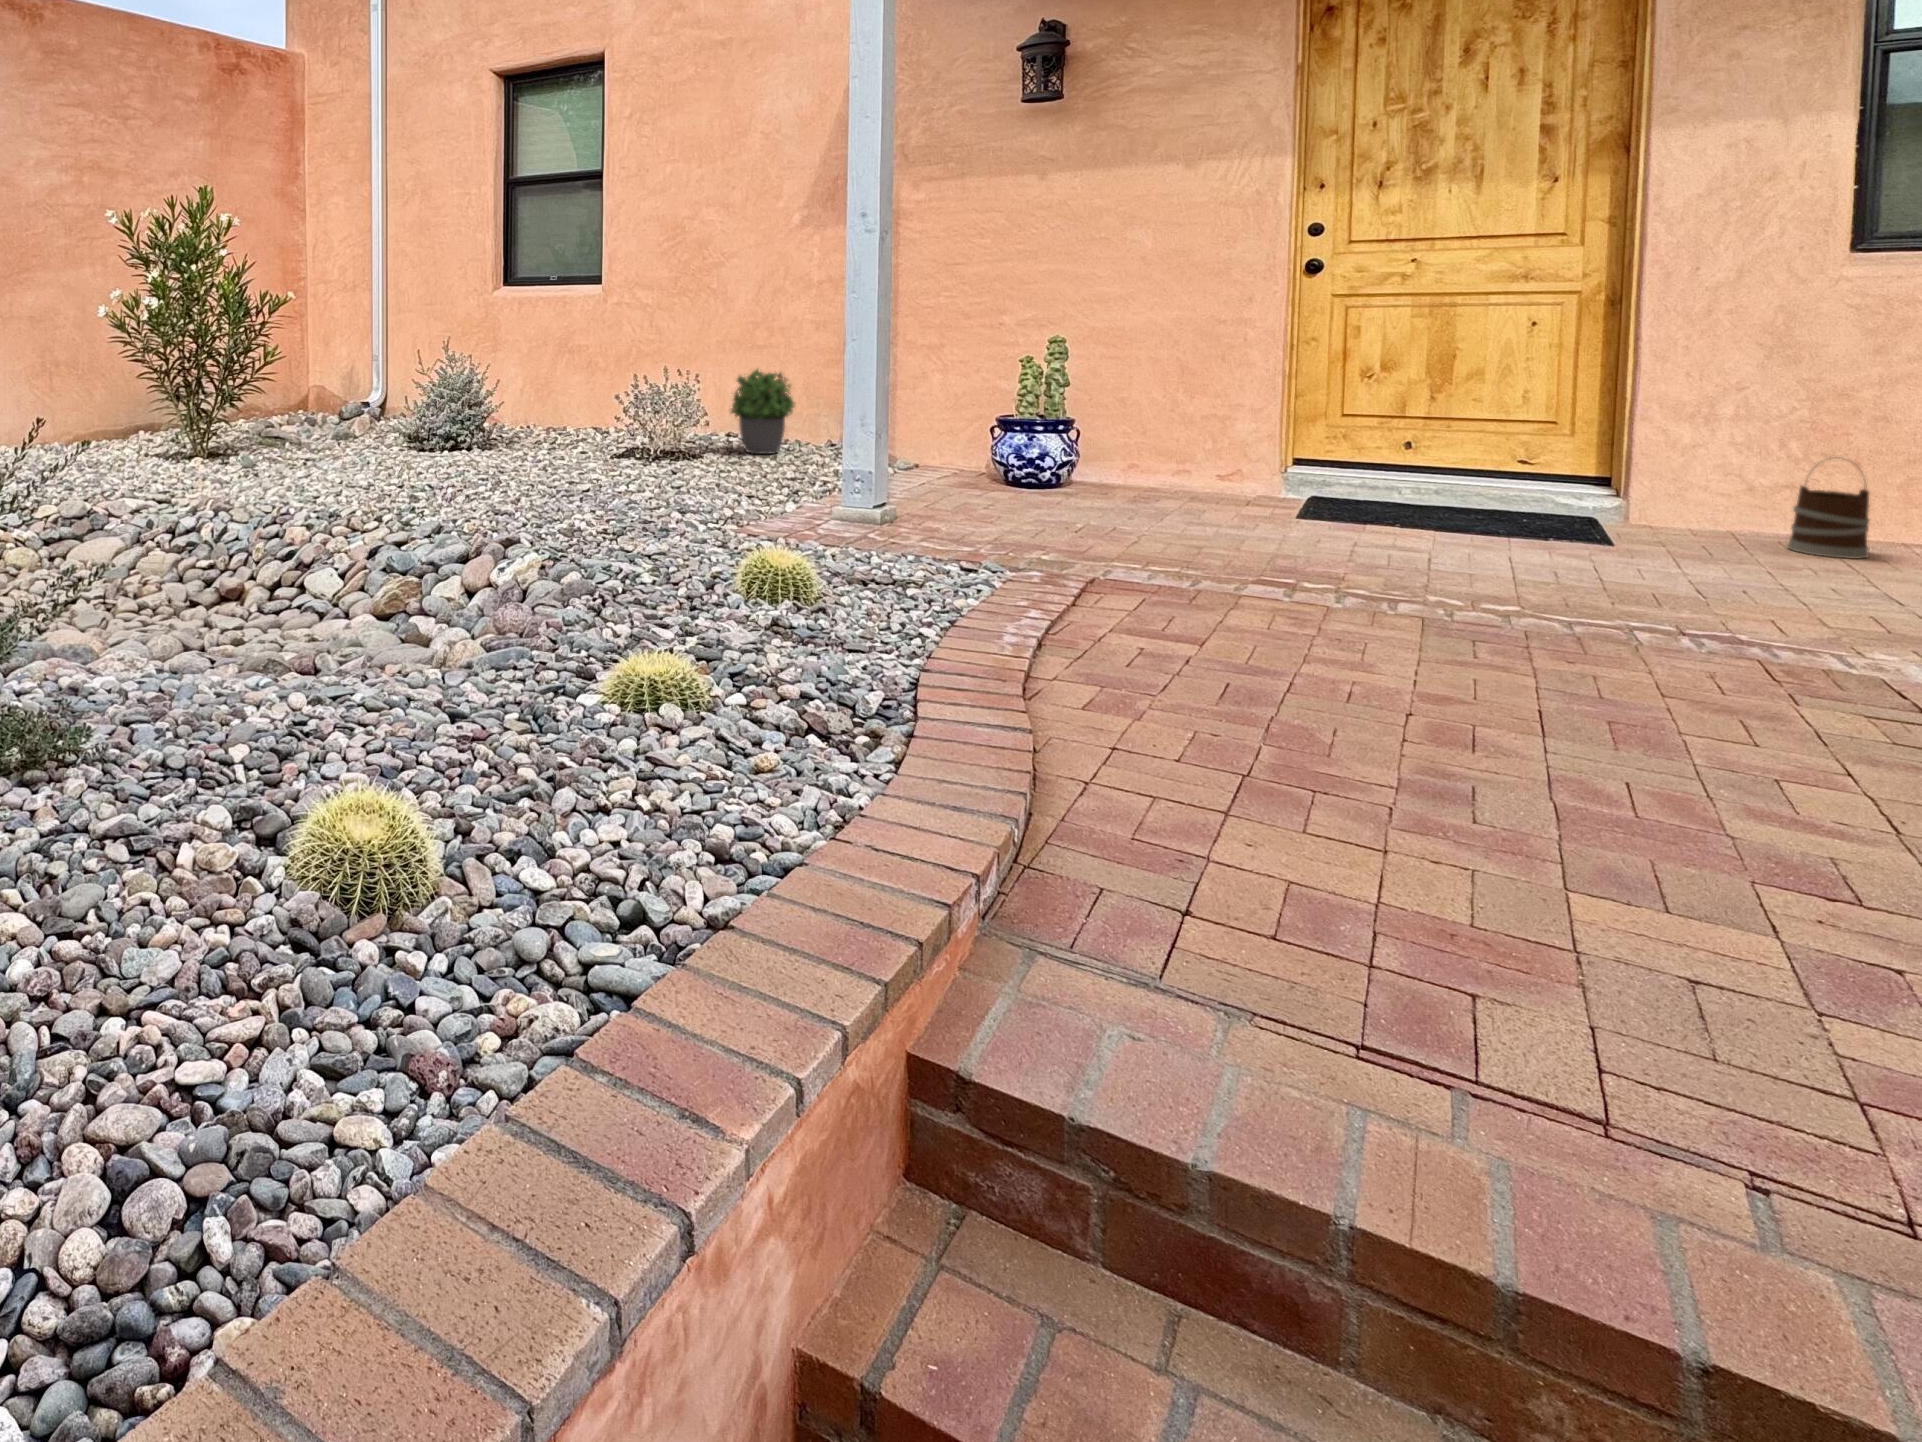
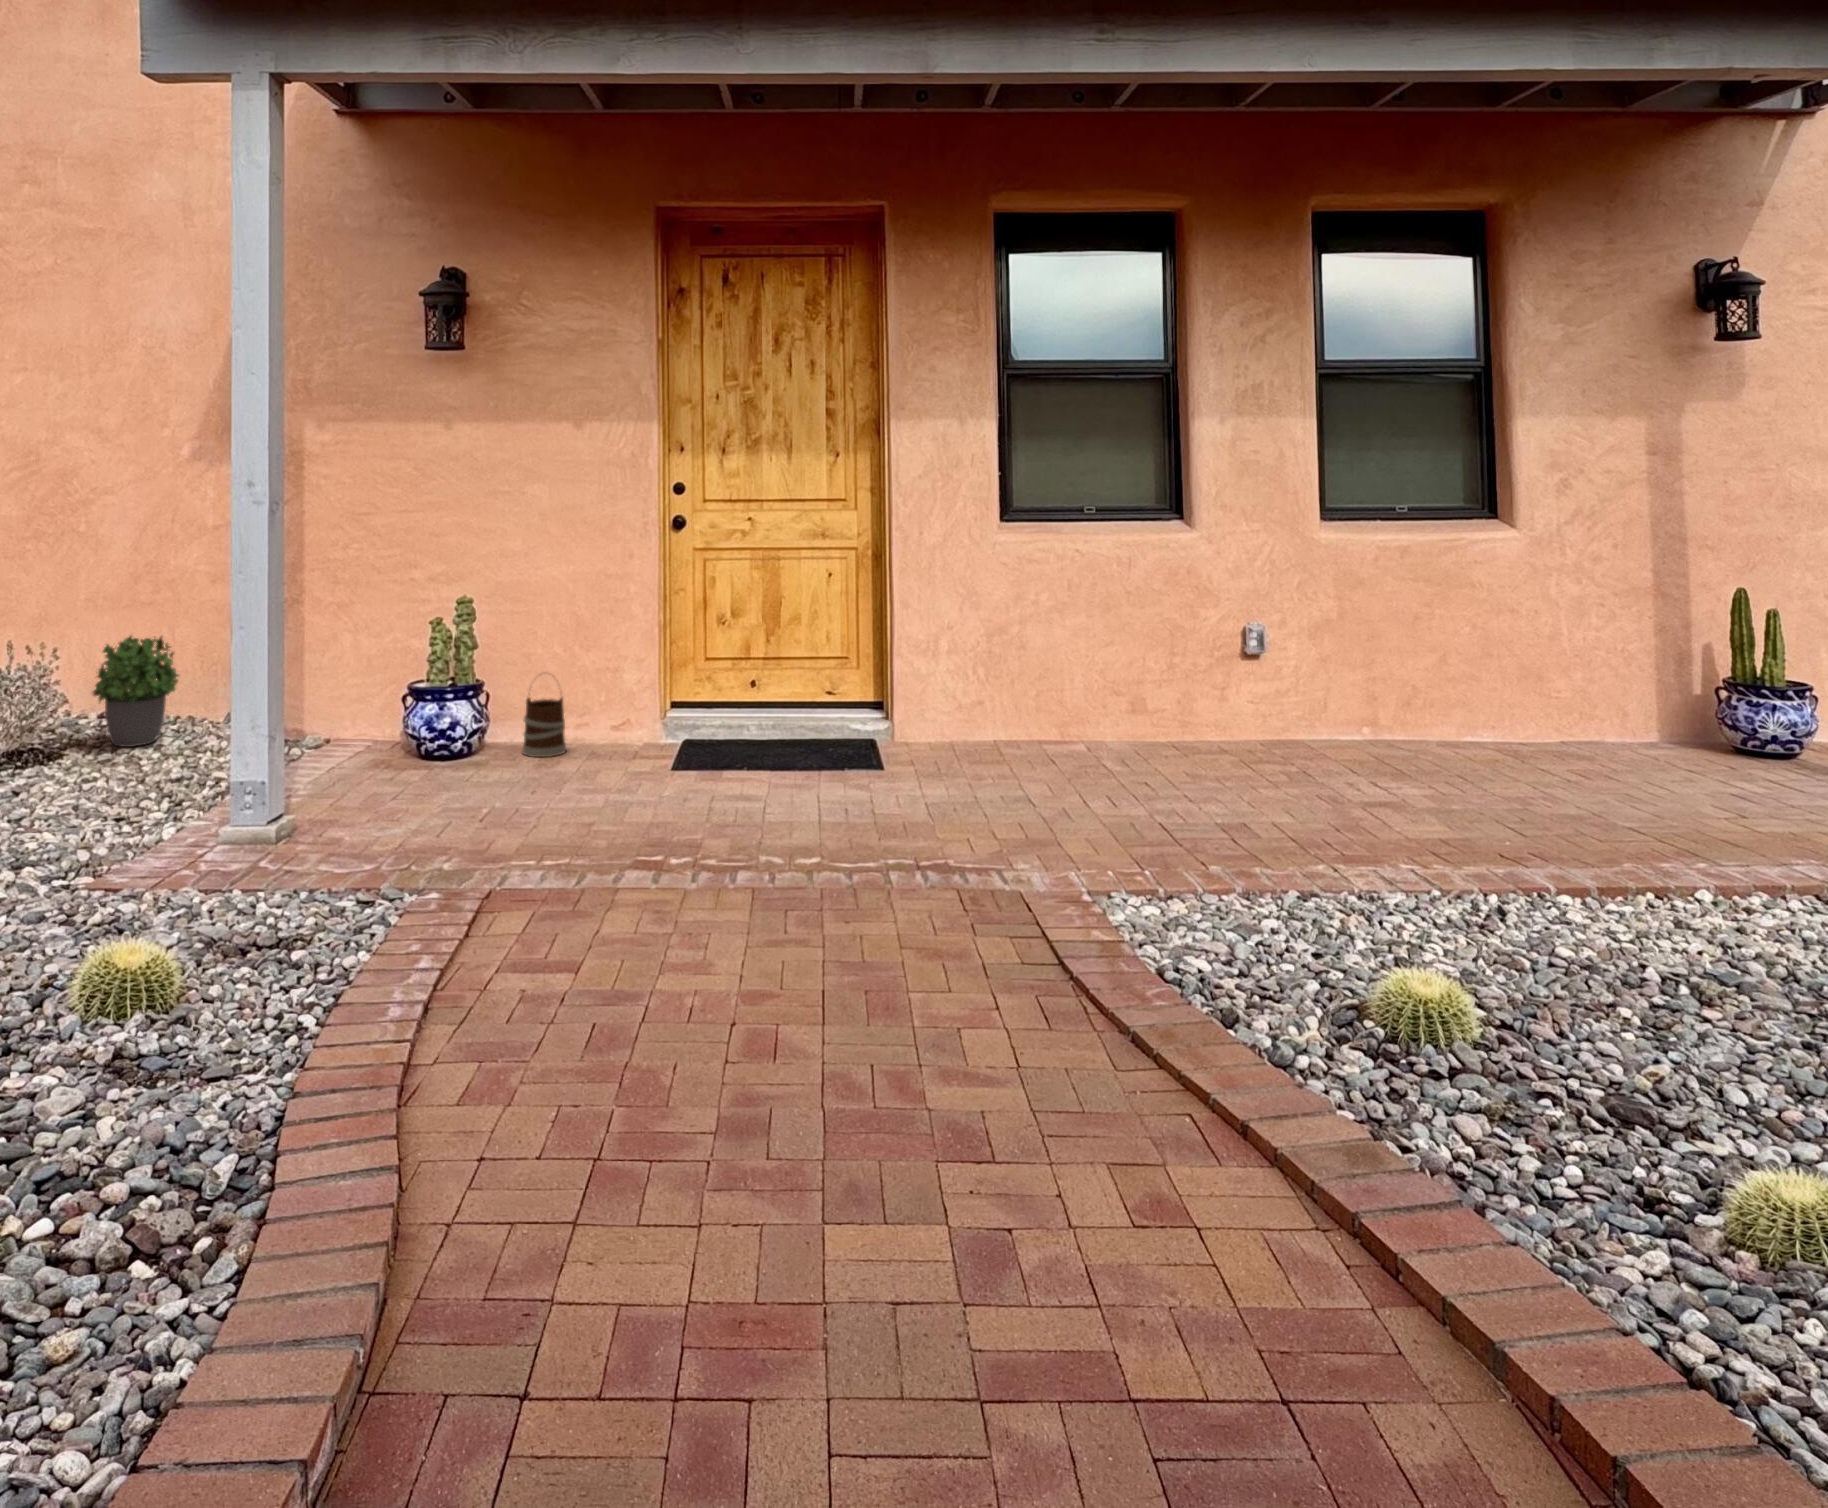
wooden bucket: present [1788,485,1870,559] -> present [522,697,566,757]

